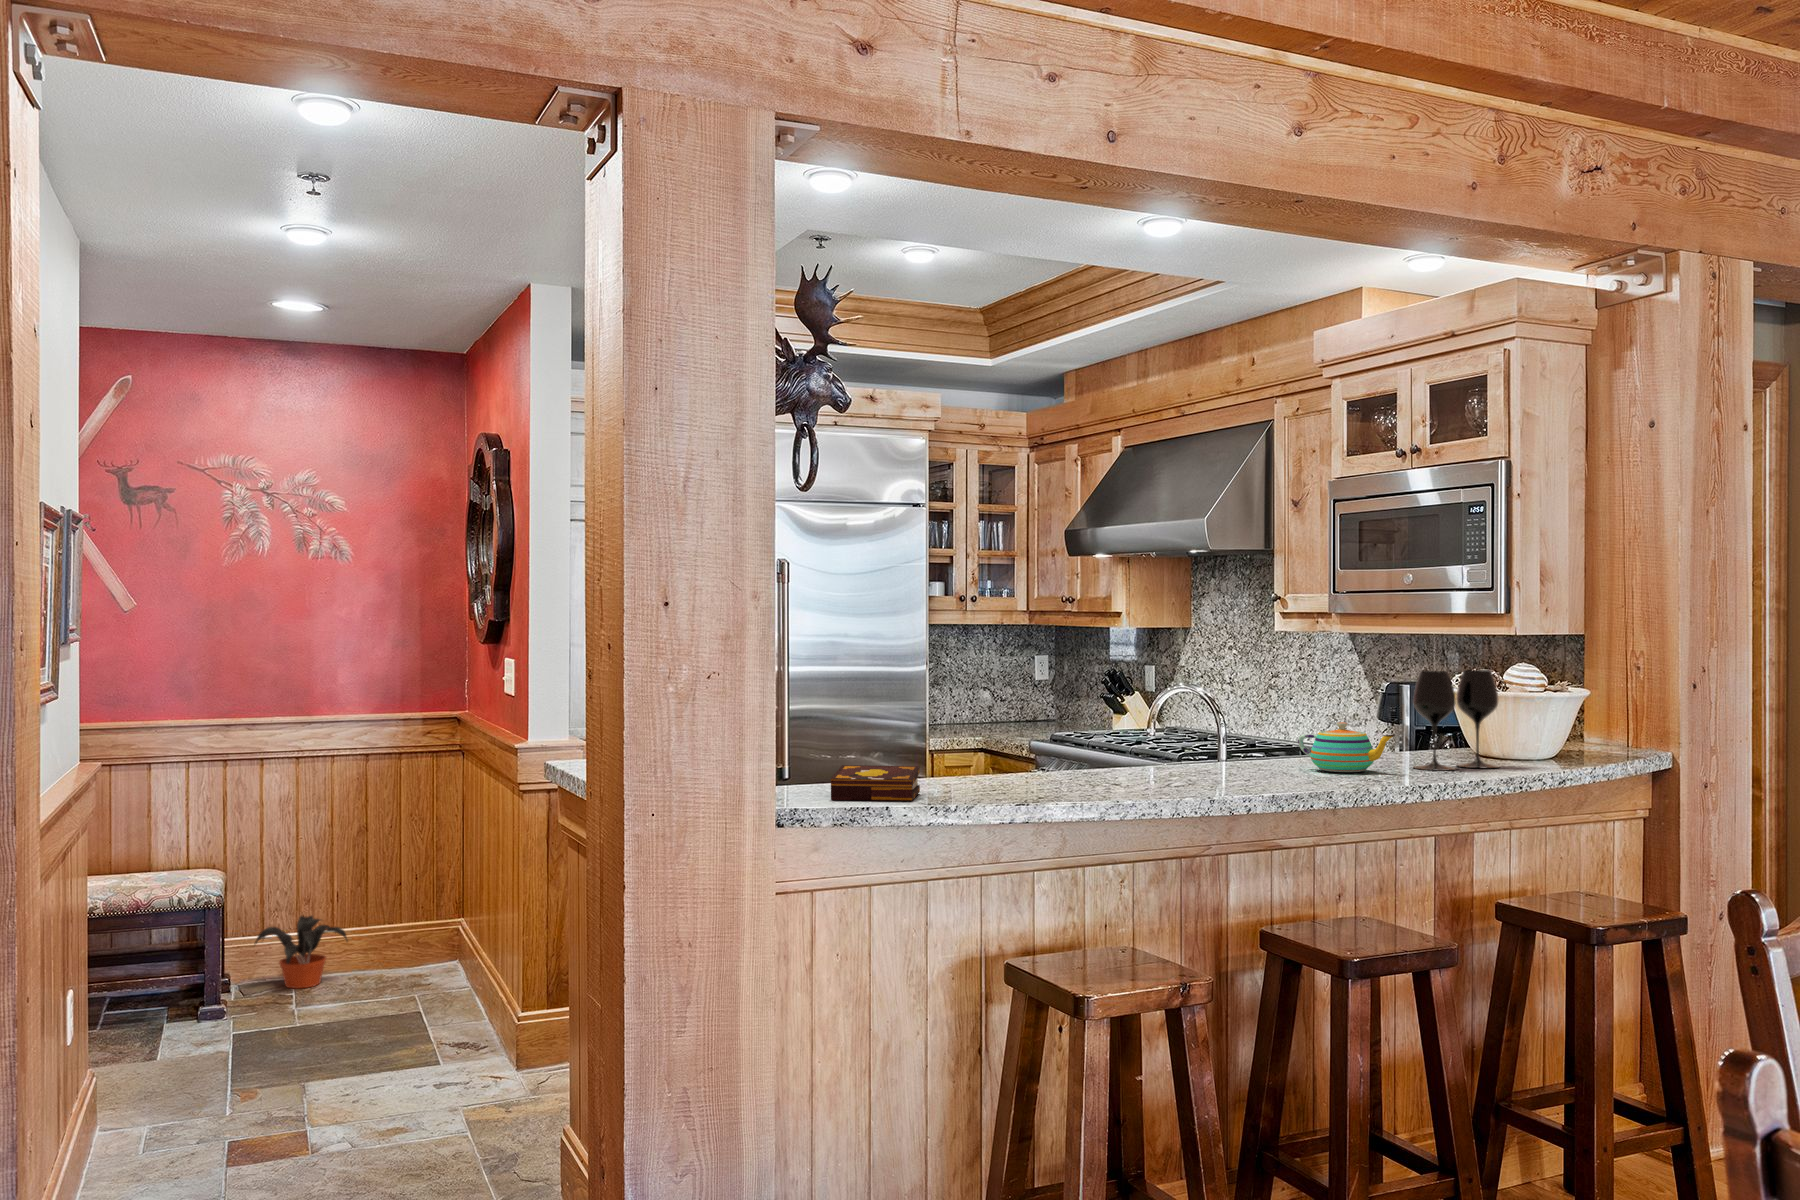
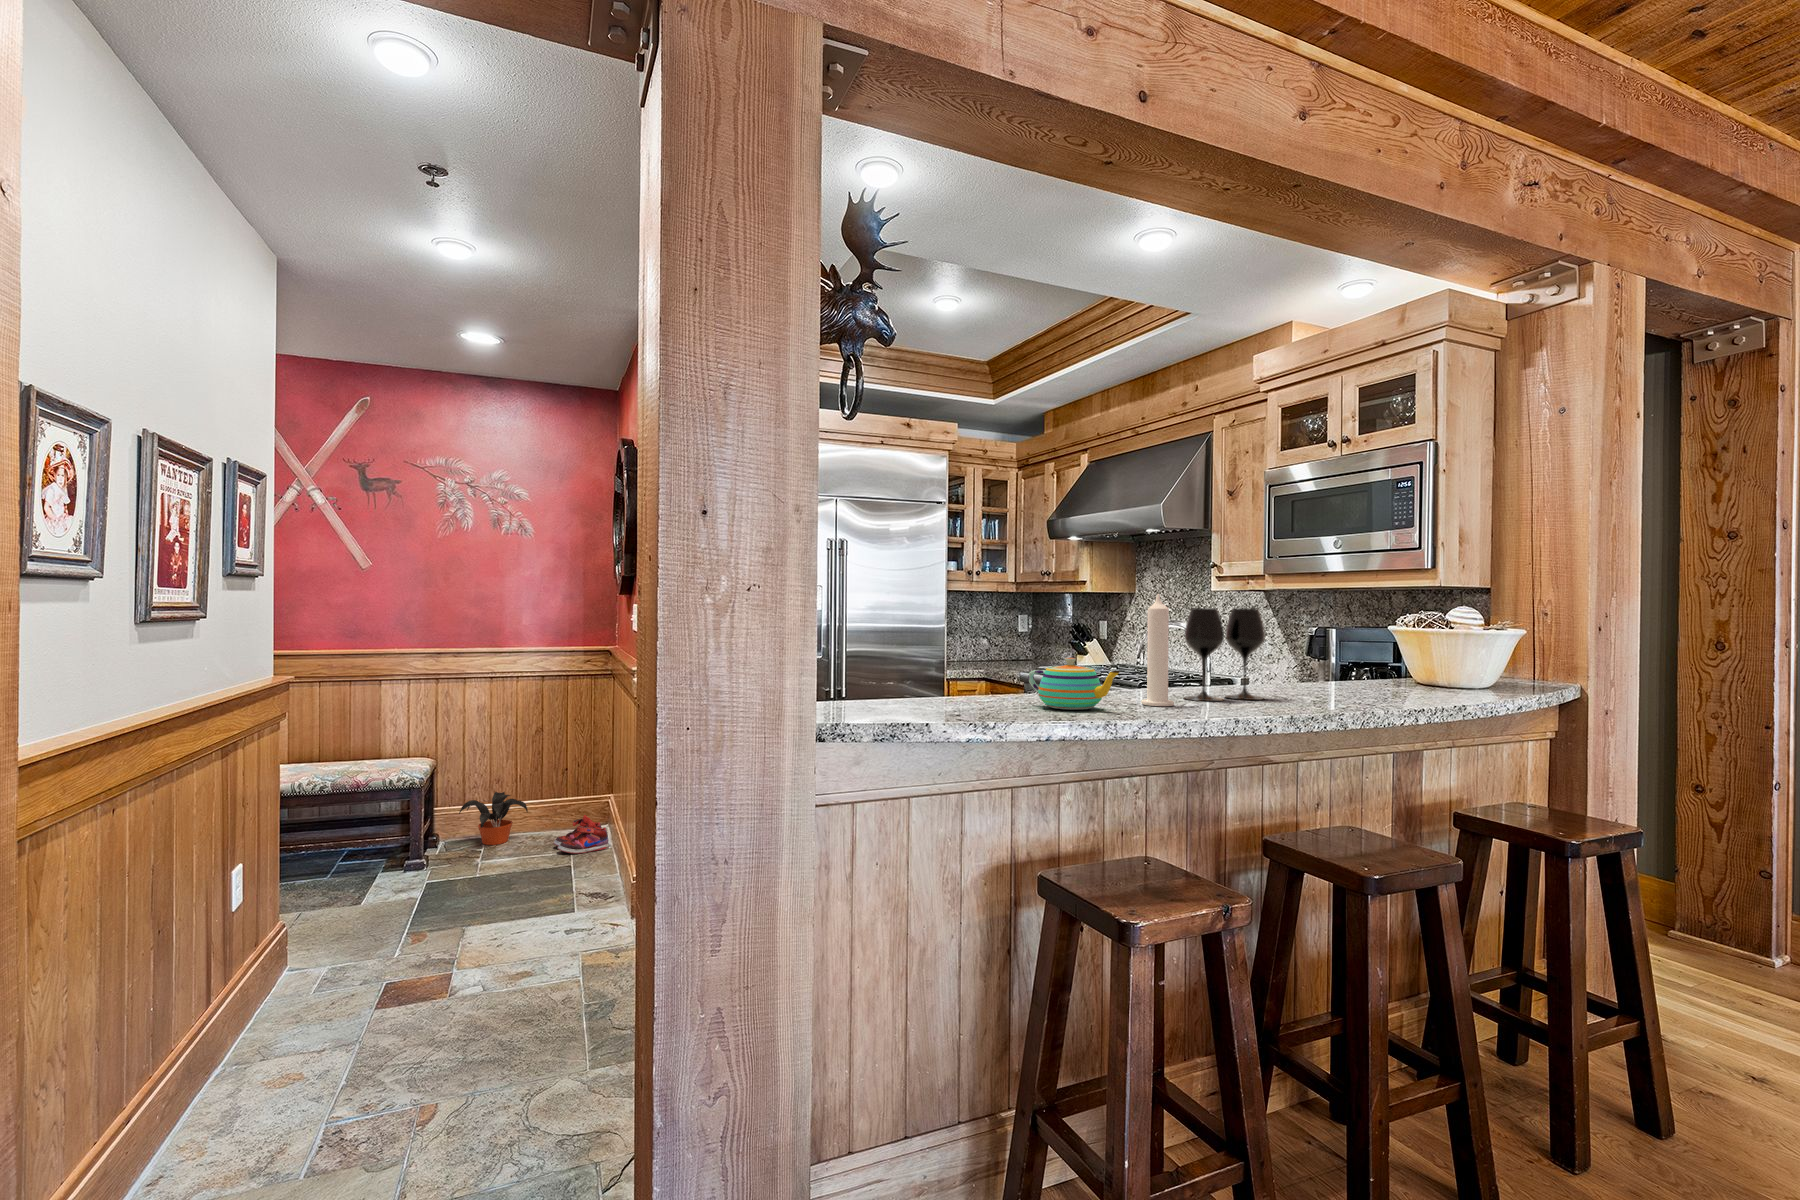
candle: none [1128,661,1163,785] -> present [1141,594,1174,706]
wine glass: present [1413,670,1499,771] -> present [1184,608,1265,701]
teapot: present [1298,722,1394,772] -> present [1028,658,1121,710]
book: present [831,765,920,801] -> none [872,684,955,718]
shoe: none [387,946,464,997] -> present [553,815,609,853]

